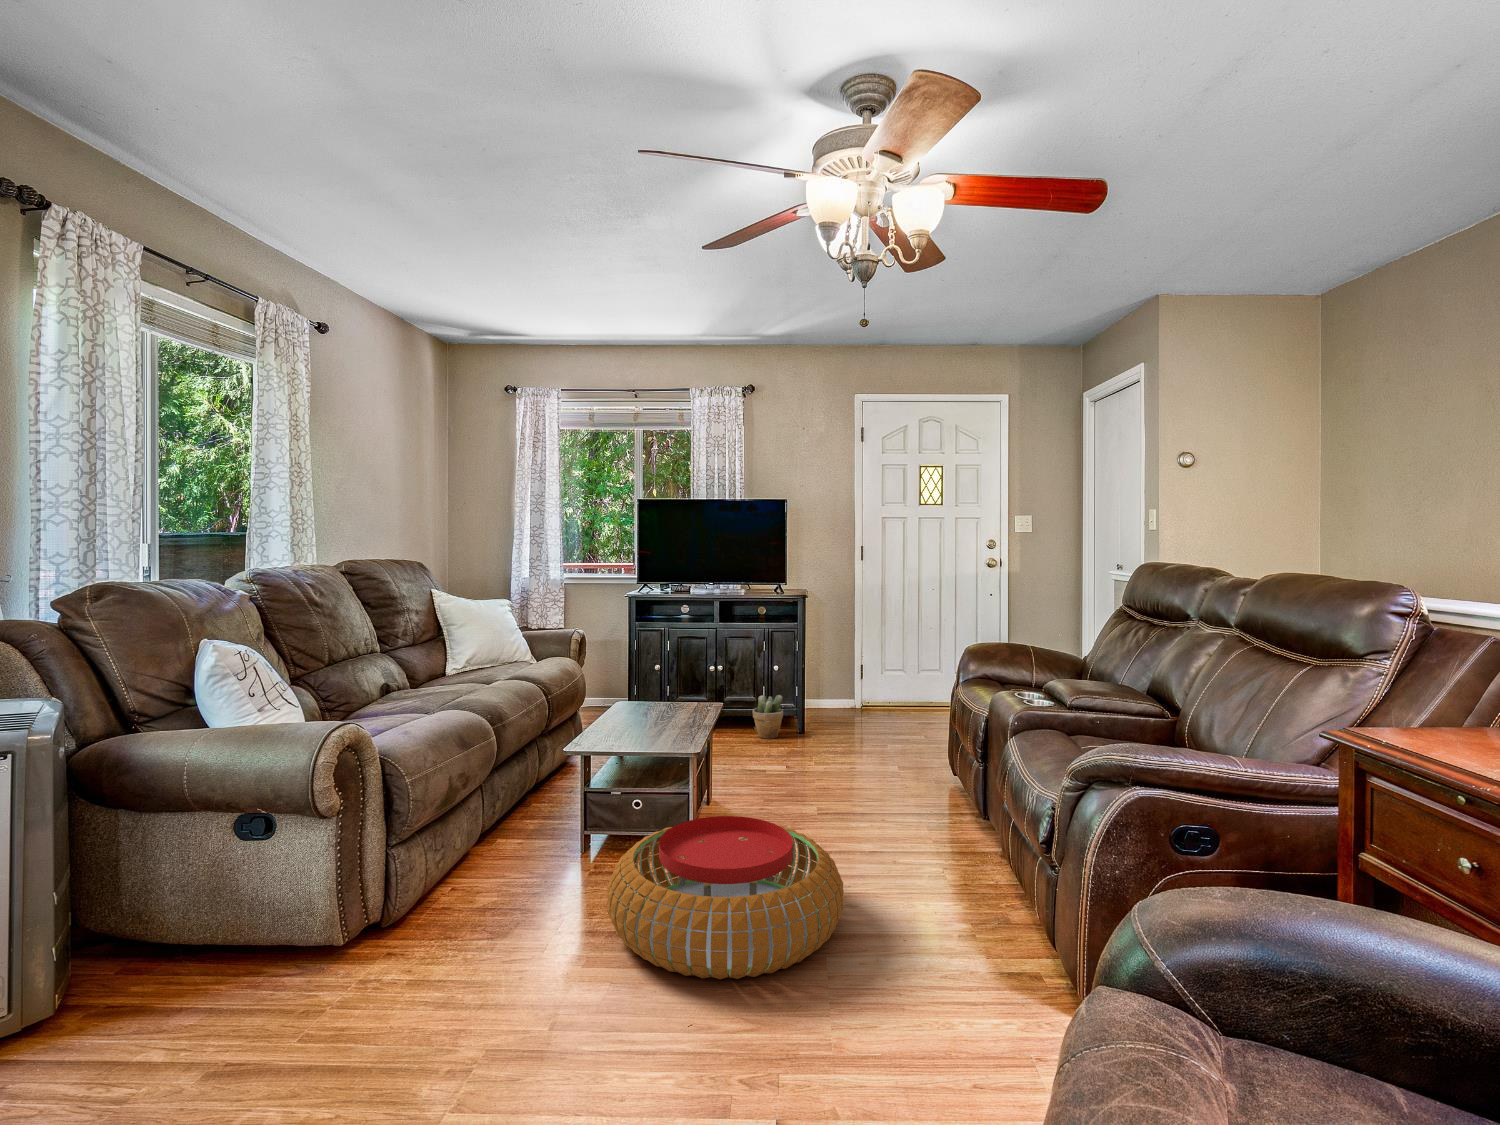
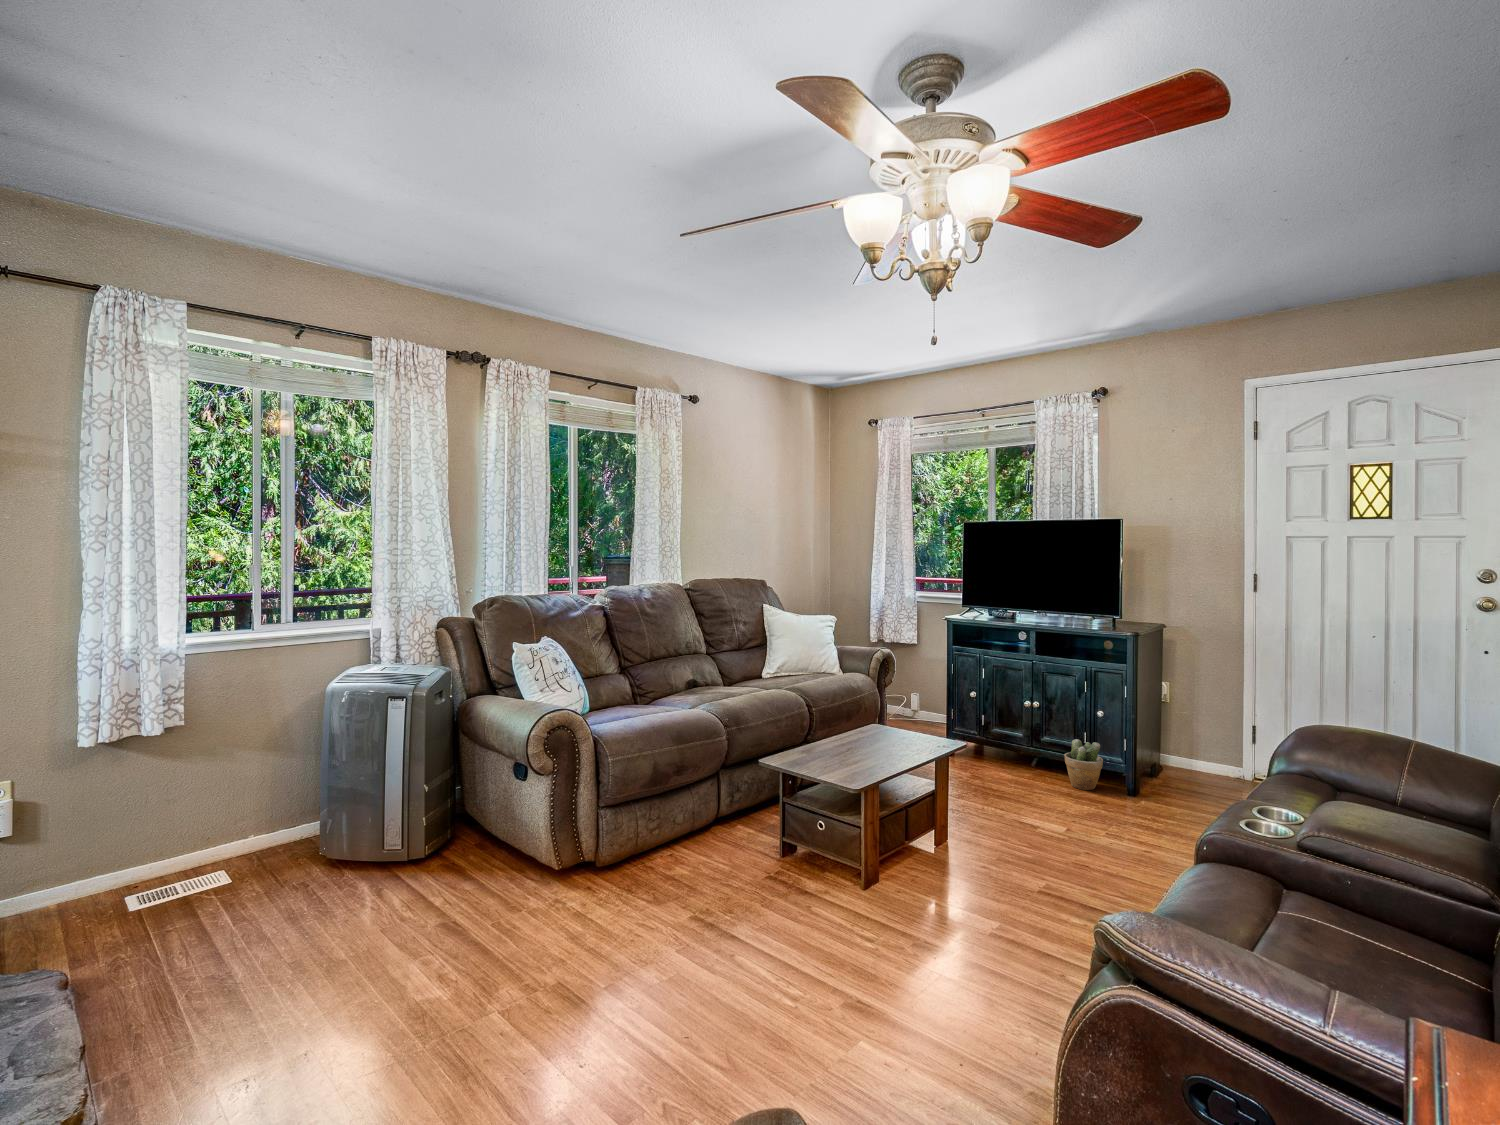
pouf: present [607,816,844,979] -> none [702,852,939,1033]

